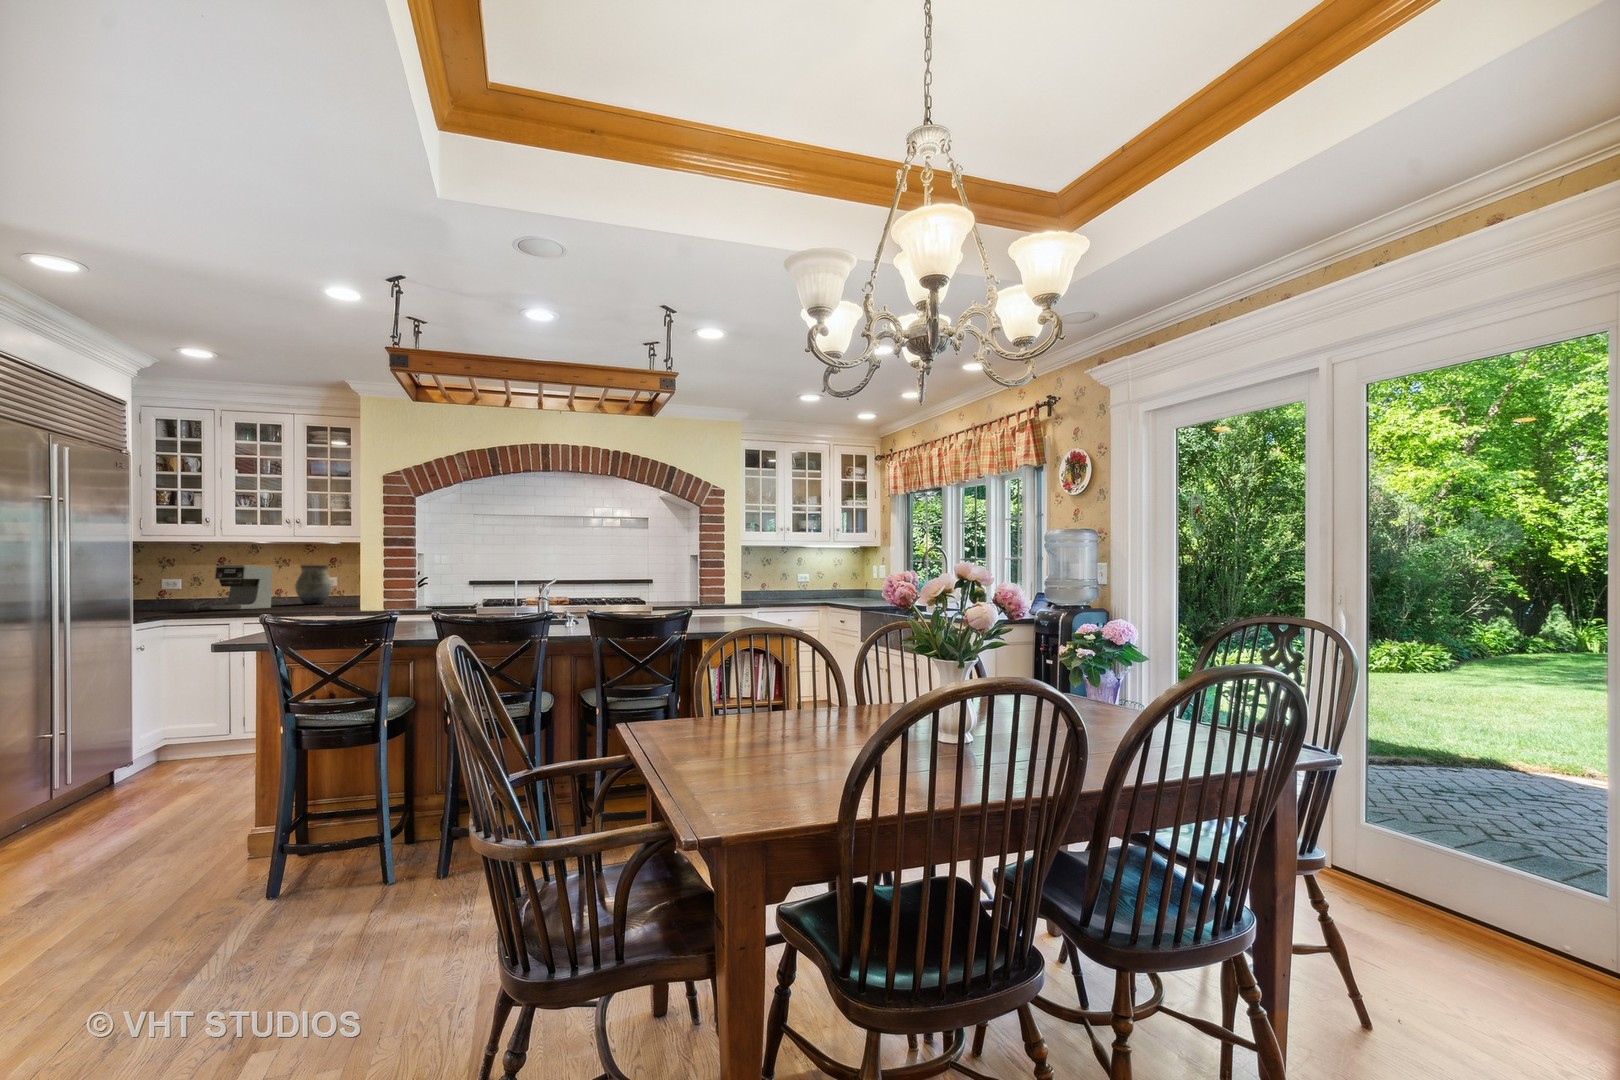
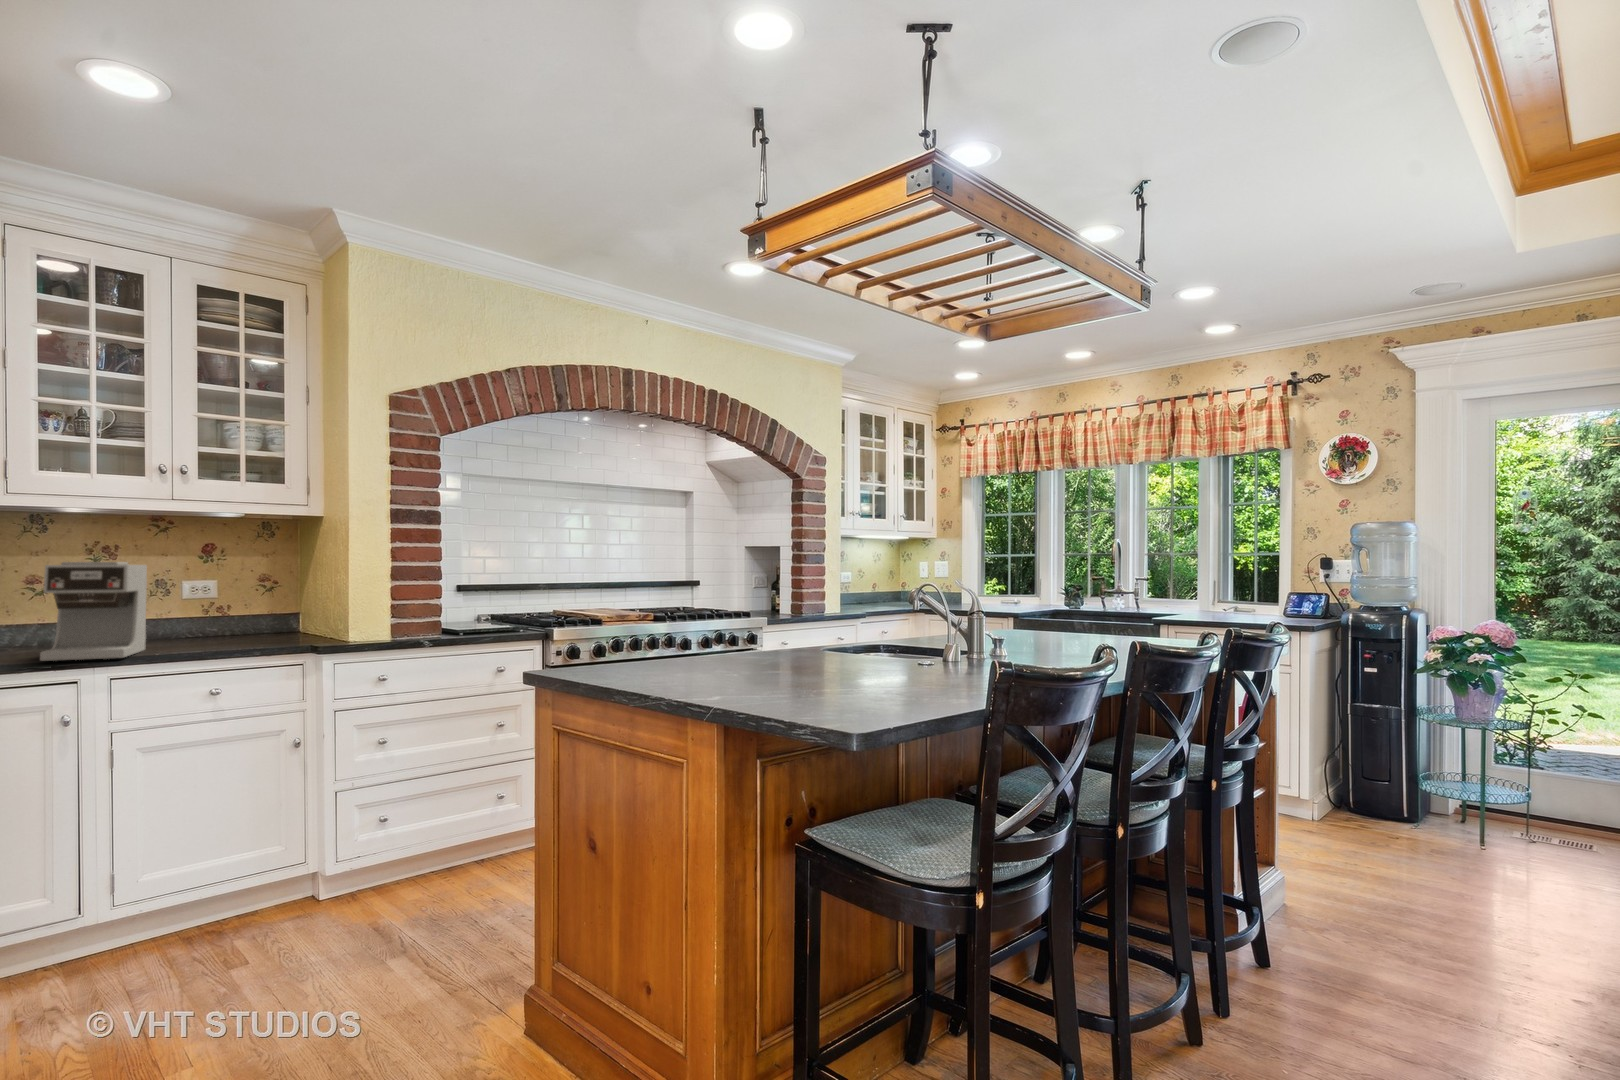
vase: present [295,564,332,604] -> none [138,558,215,637]

